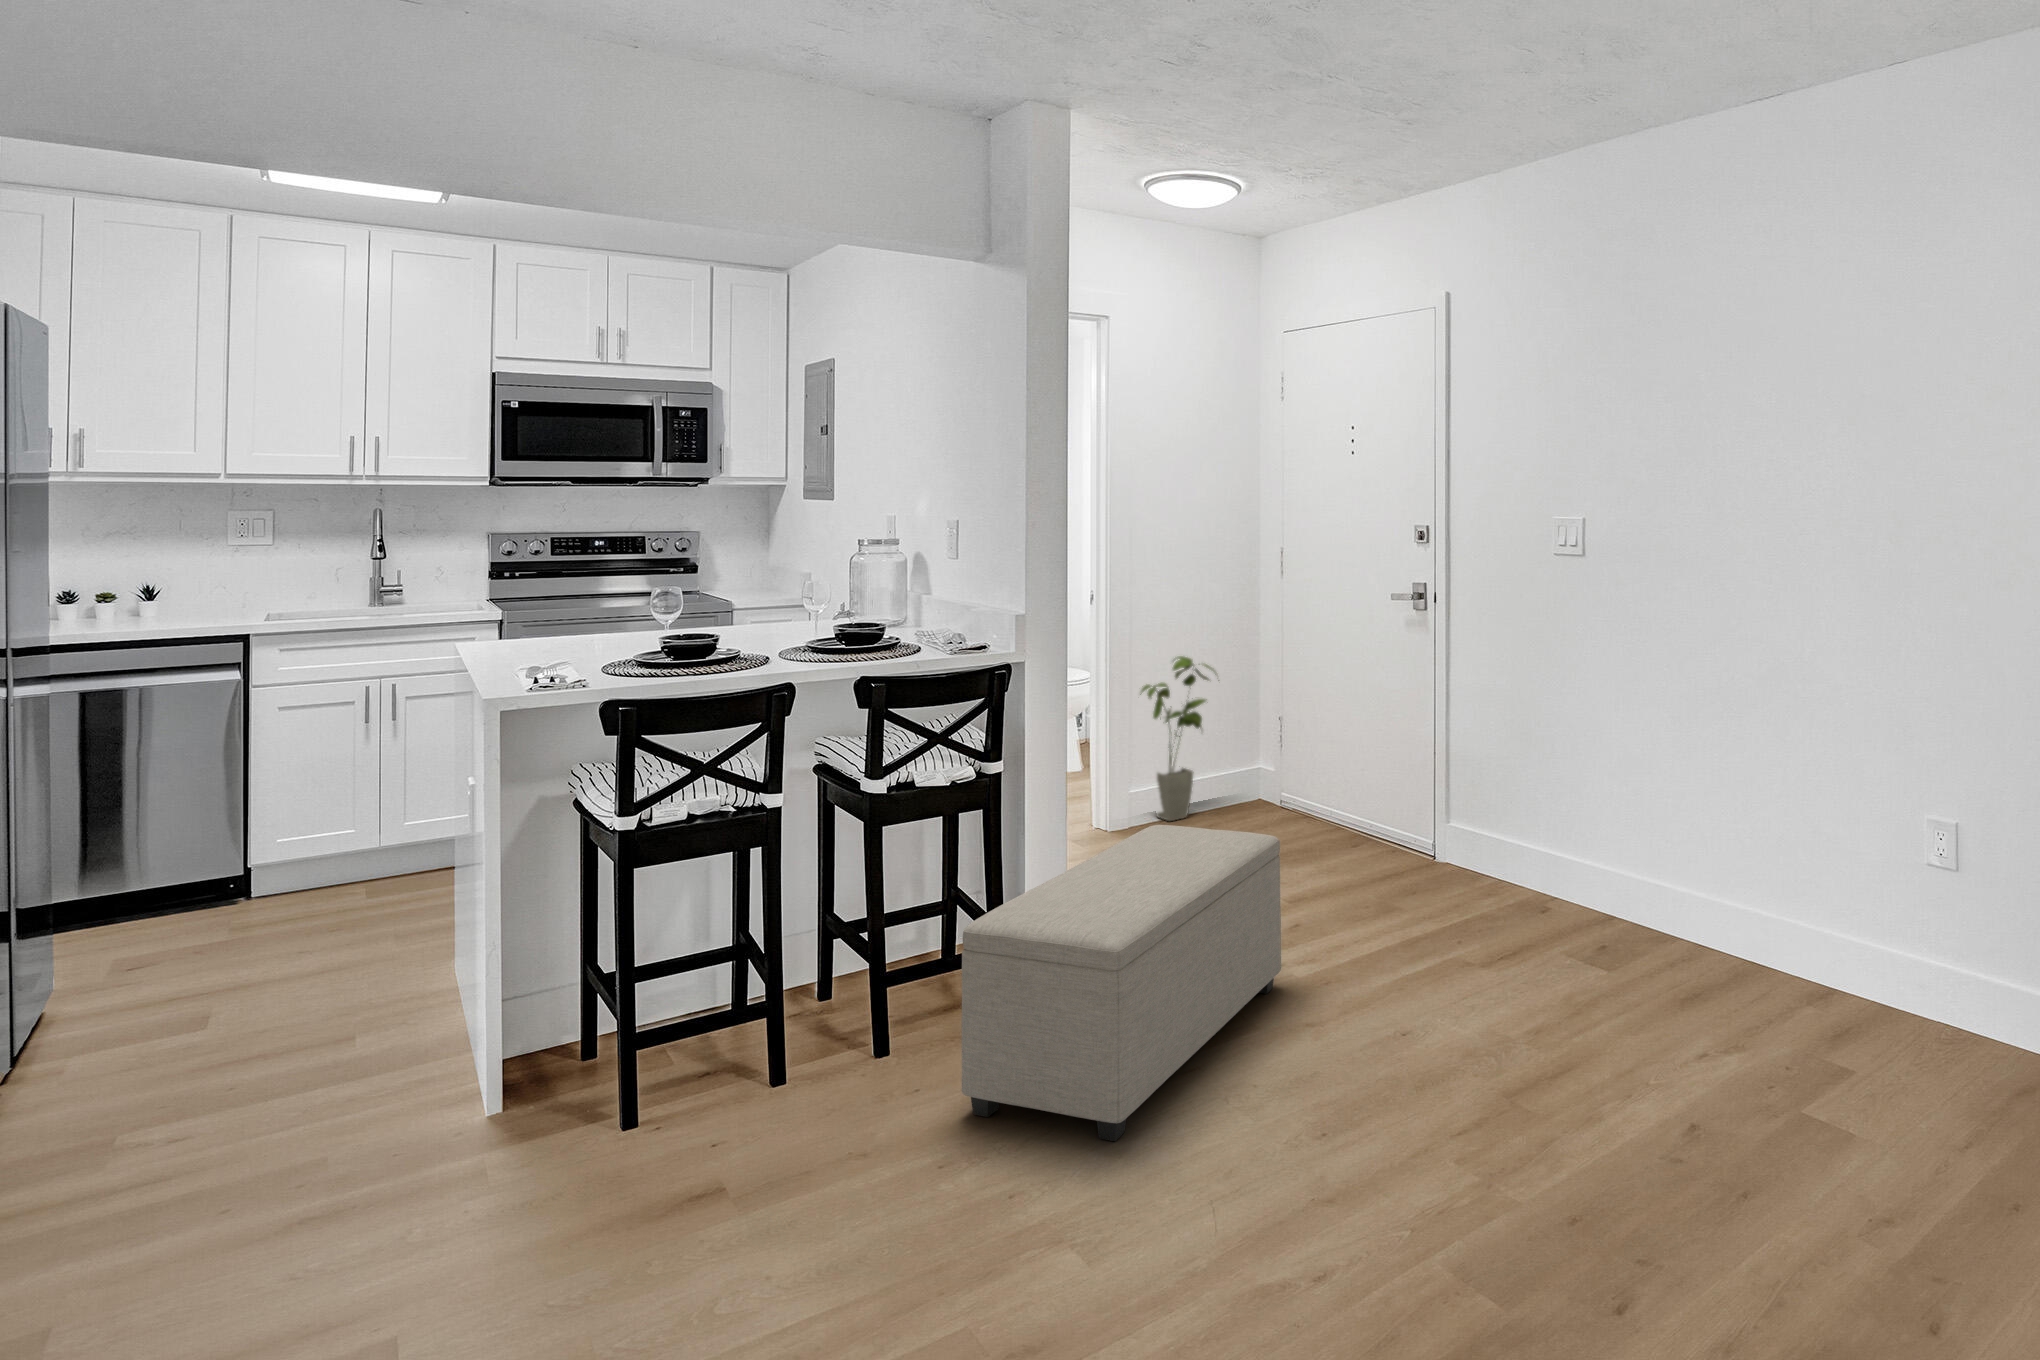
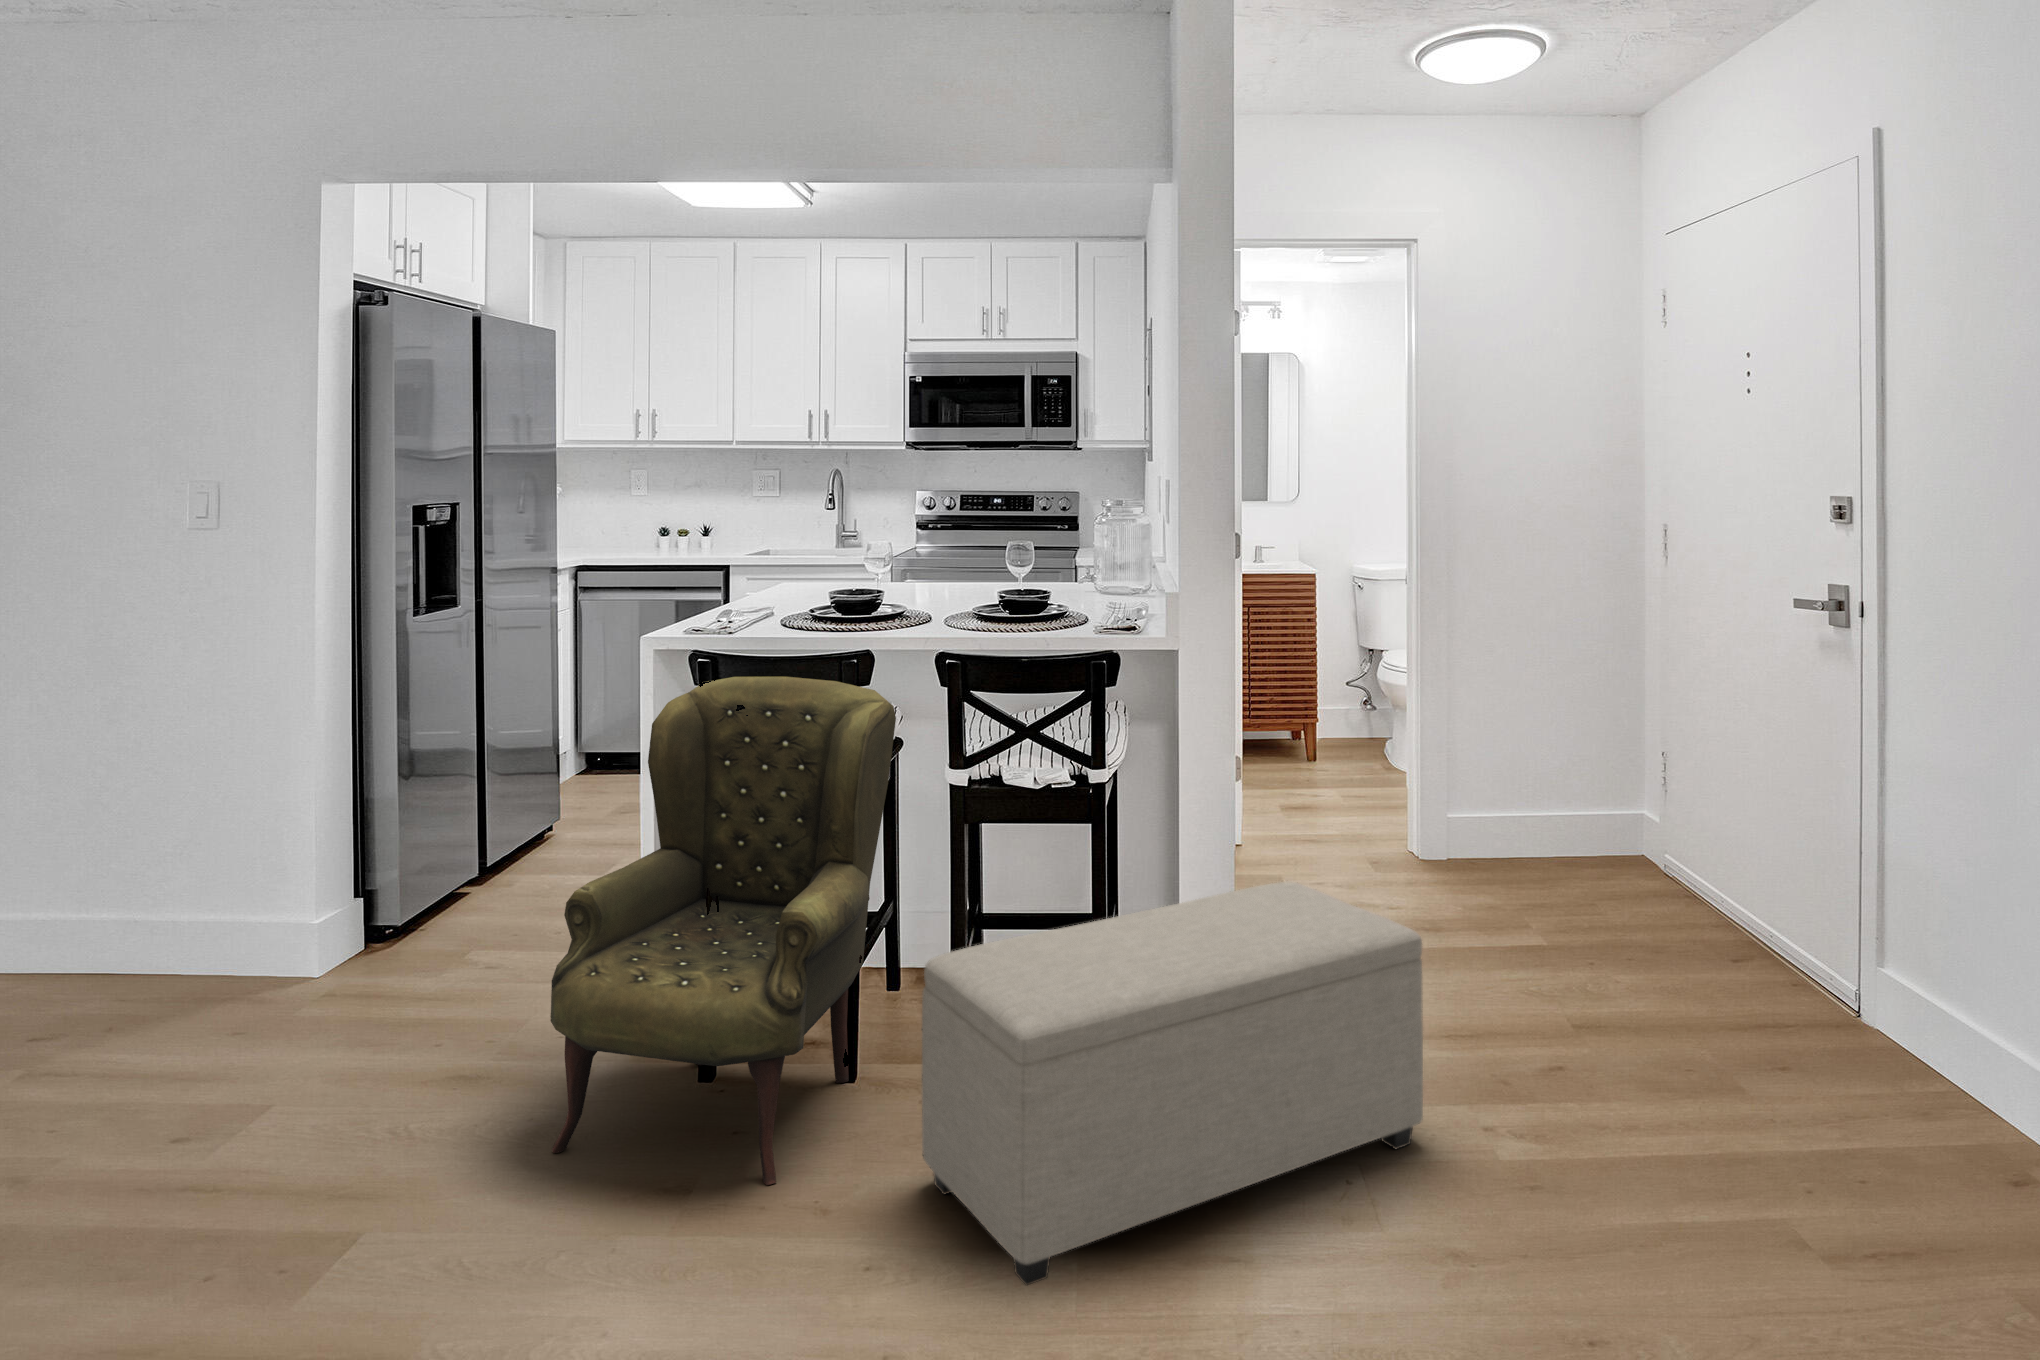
house plant: present [1140,656,1216,821] -> none [1459,668,1567,879]
armchair: none [545,714,853,1217] -> present [550,677,896,1185]

